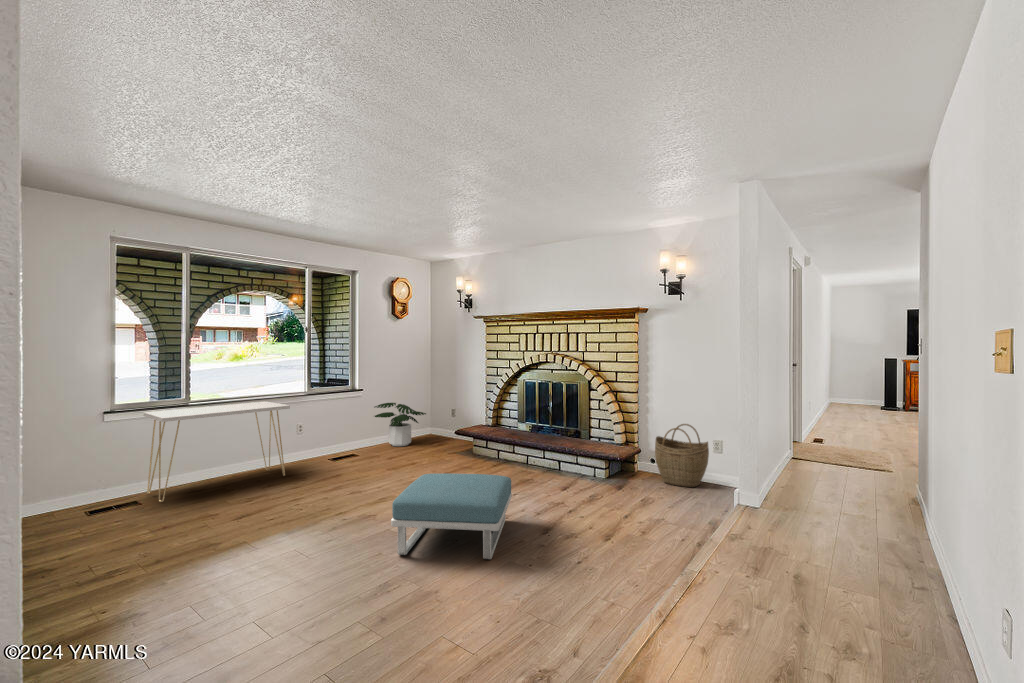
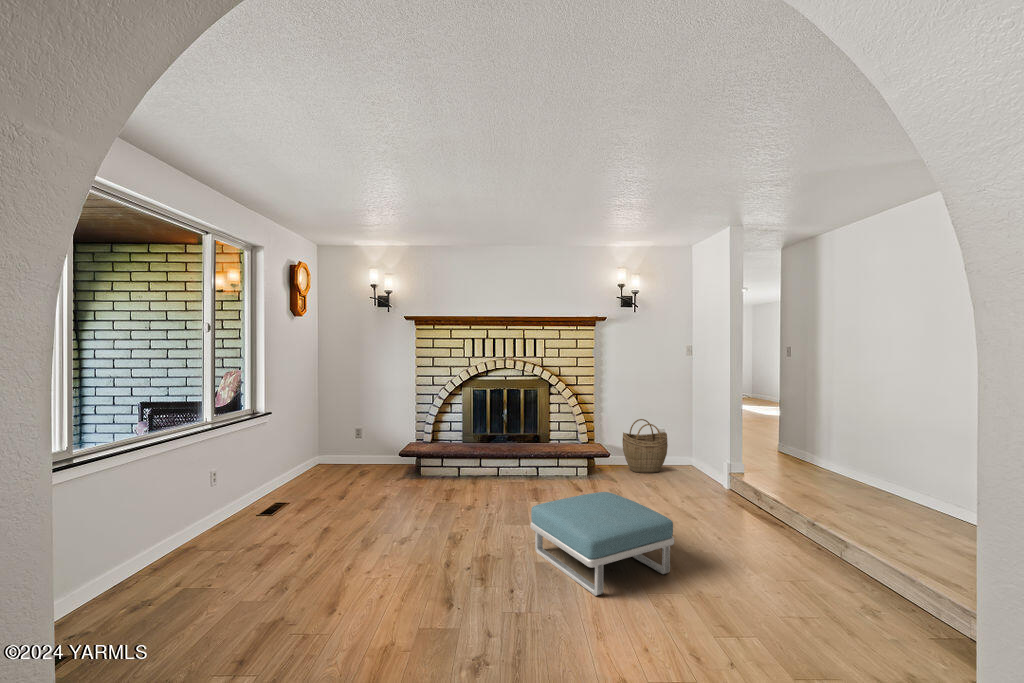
console table: present [144,401,290,502] -> none [39,448,263,643]
potted plant: present [374,403,426,447] -> none [284,426,348,481]

